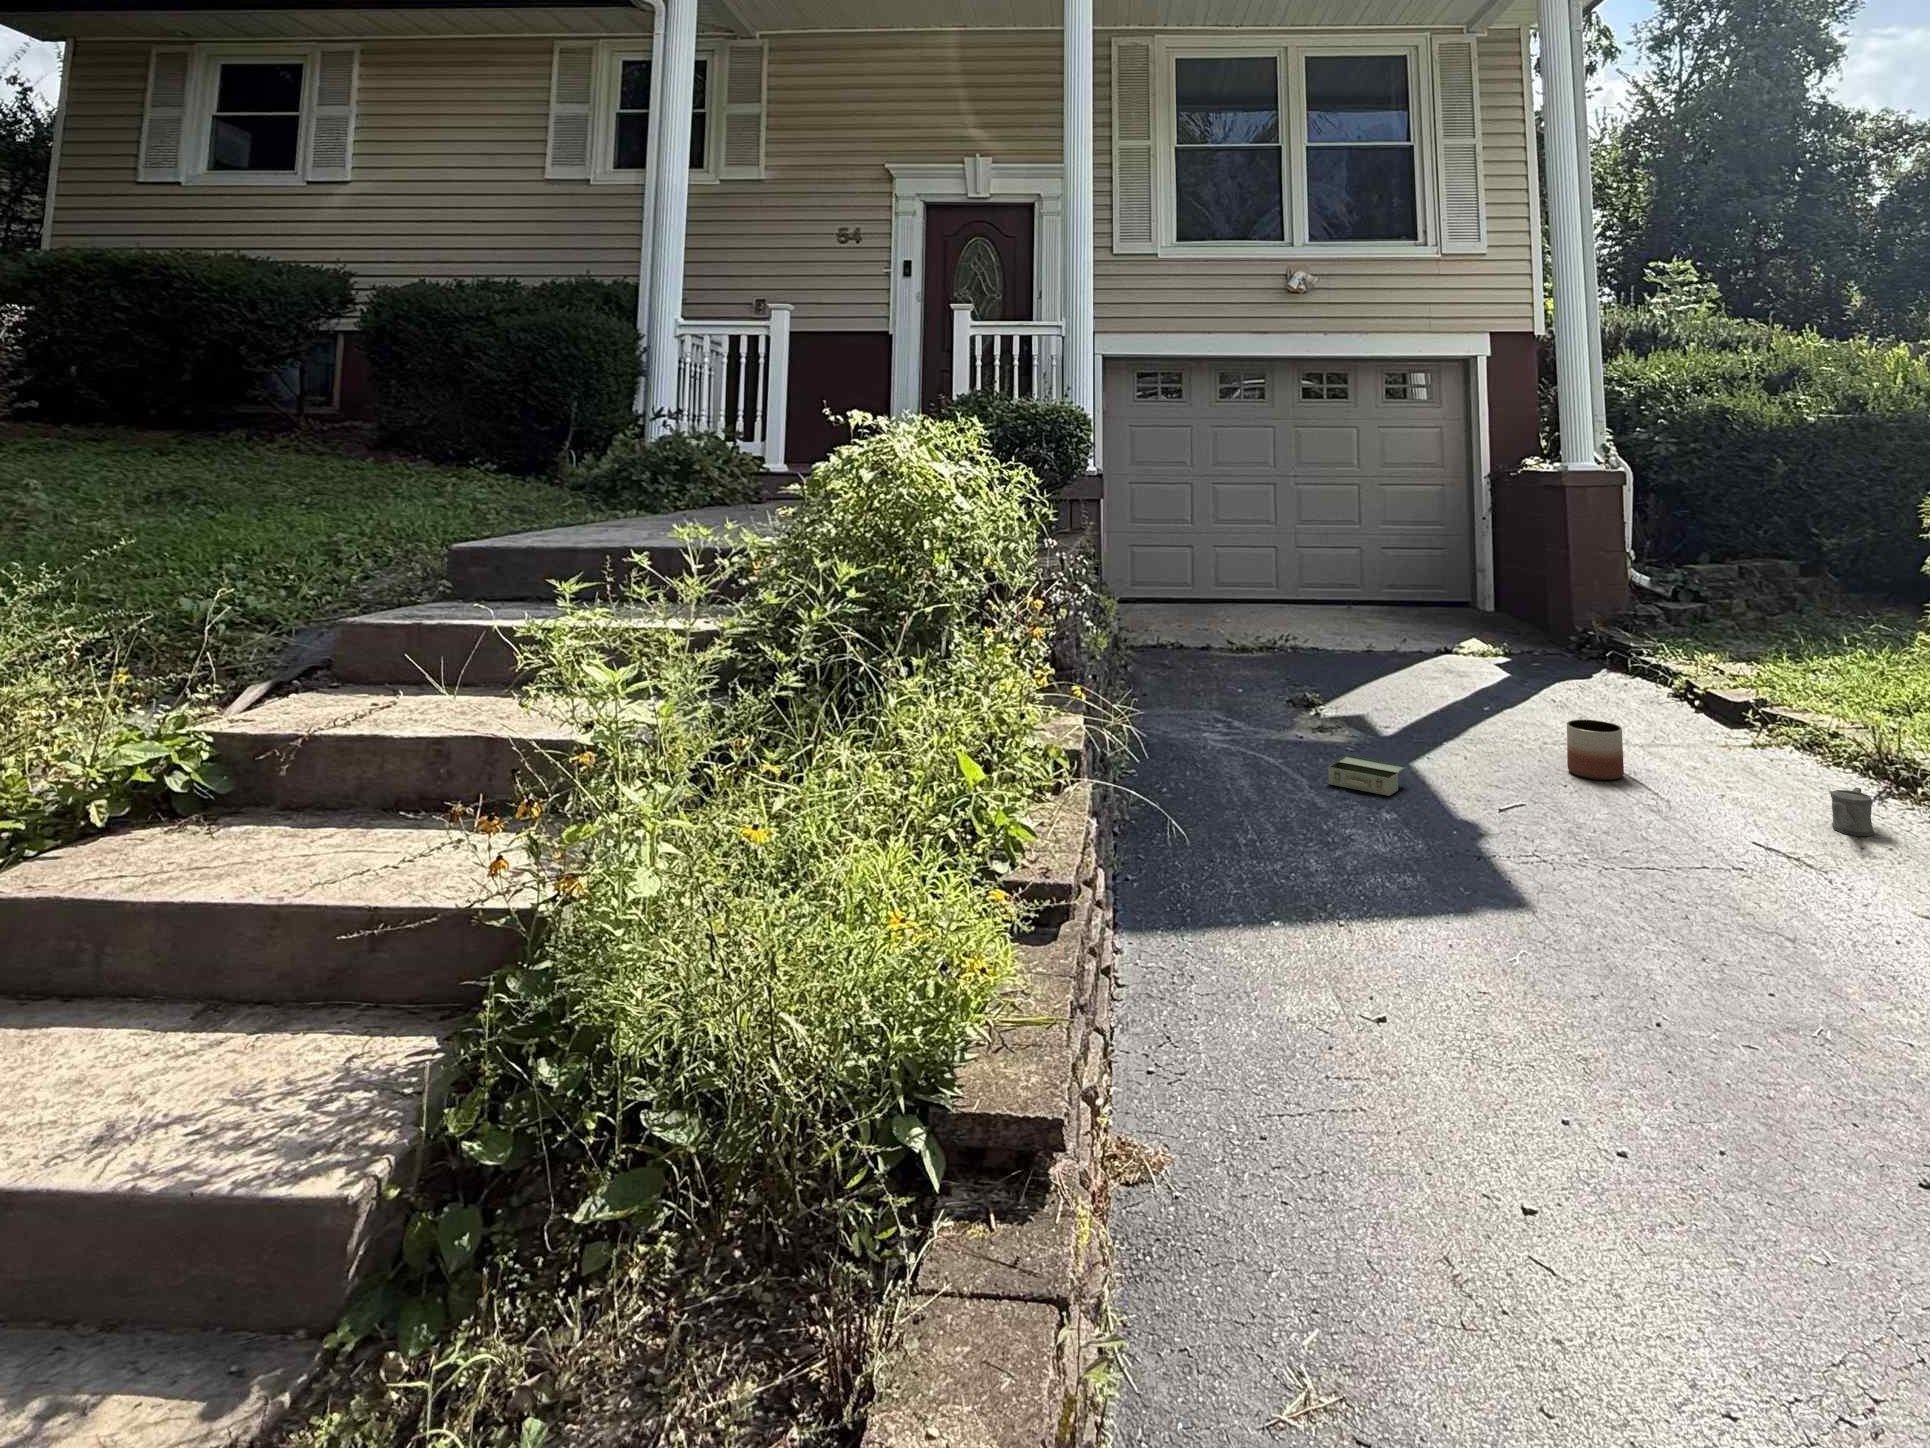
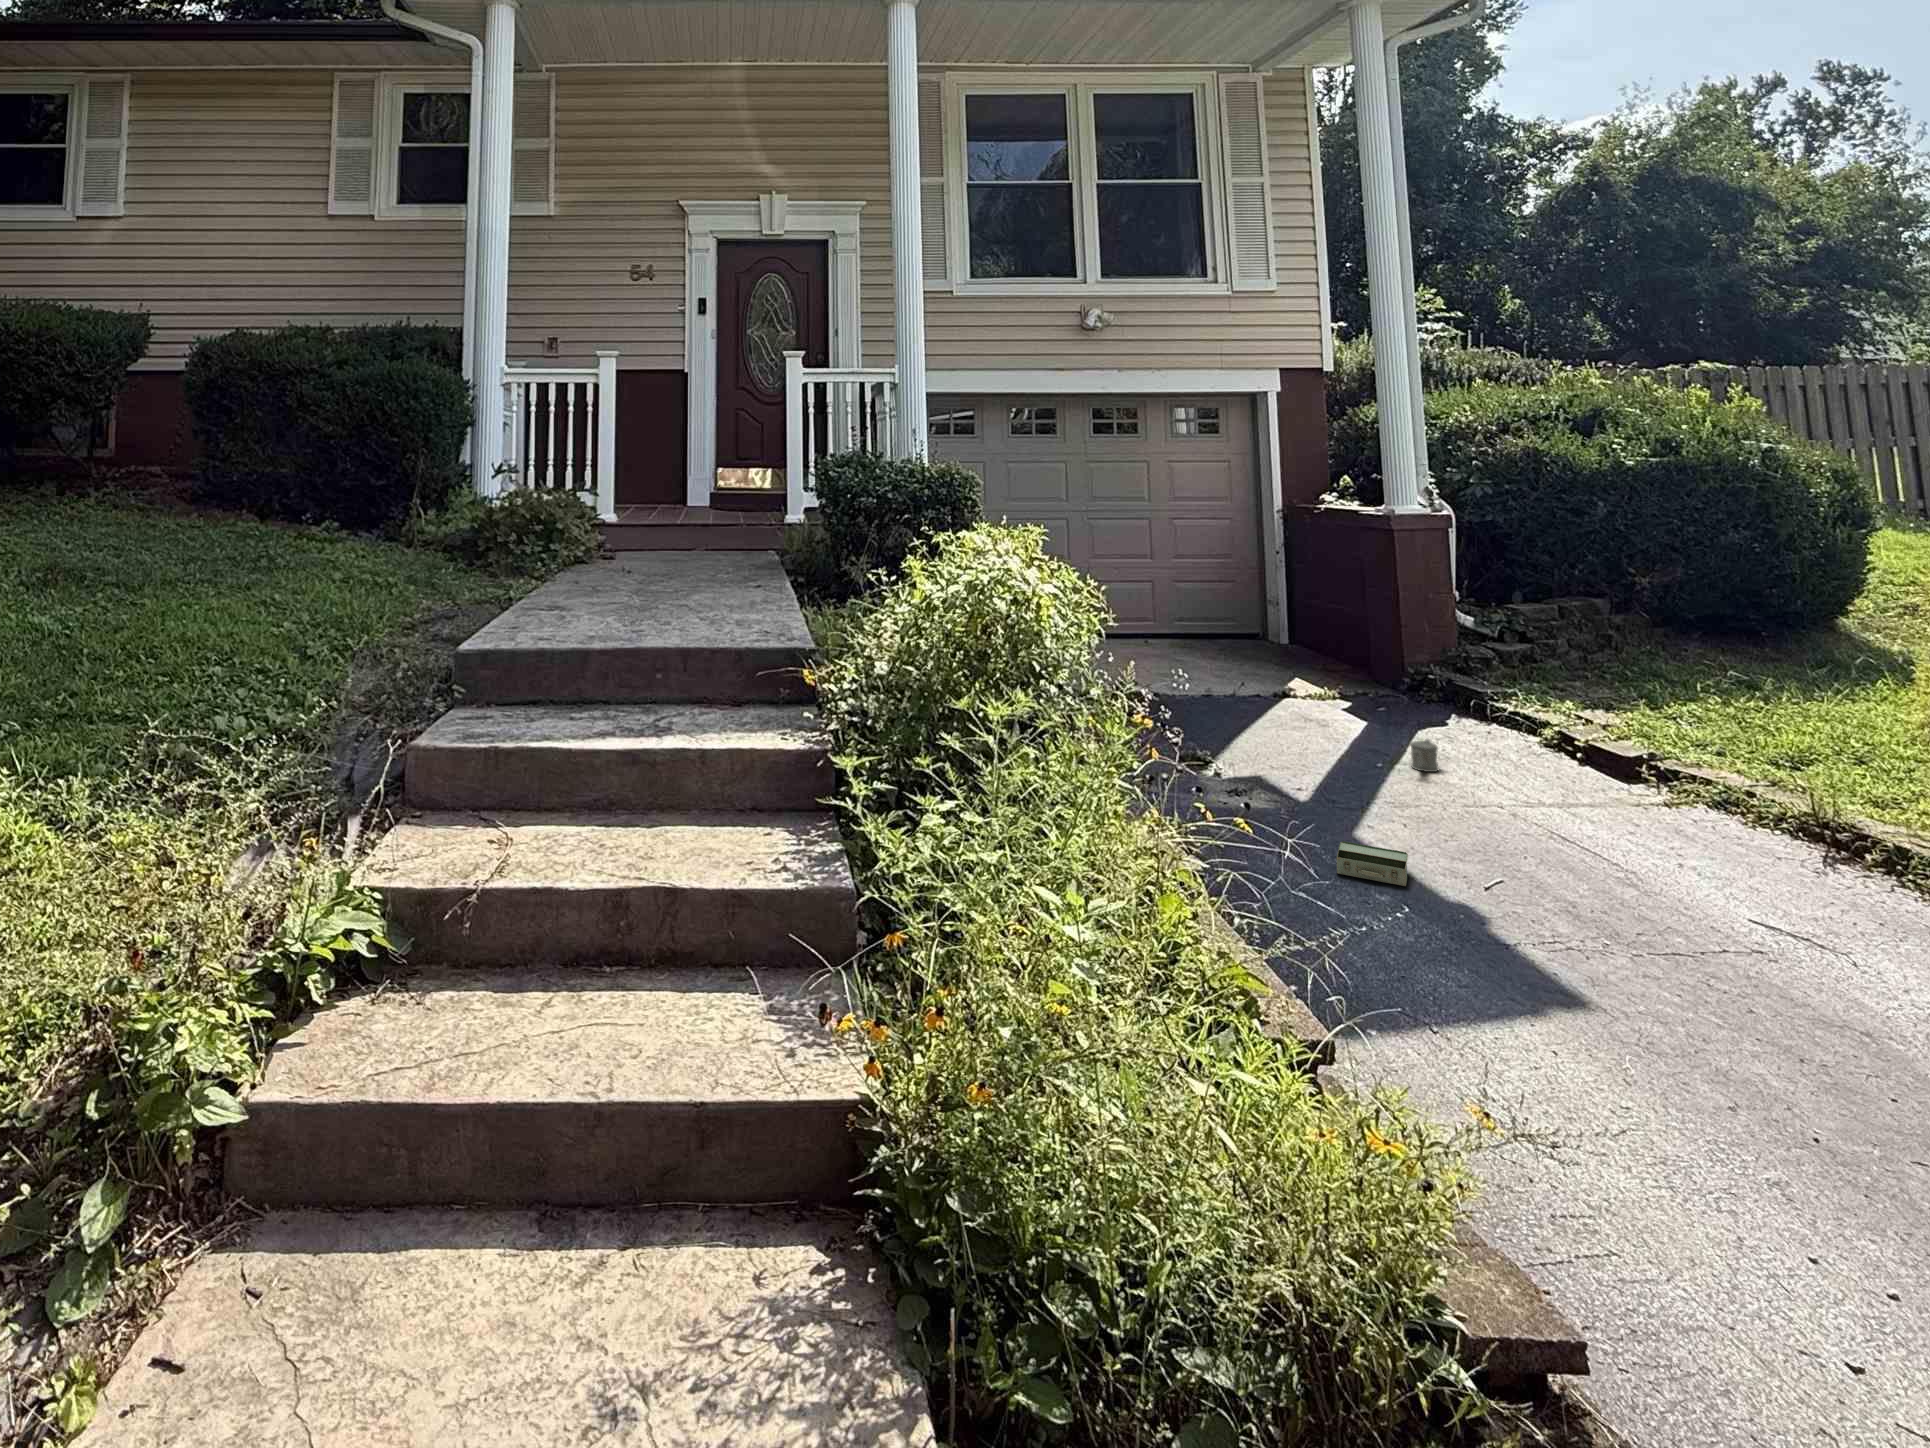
planter: present [1567,720,1624,780] -> none [1533,794,1592,855]
watering can: present [1831,787,1874,836] -> present [1410,739,1439,772]

